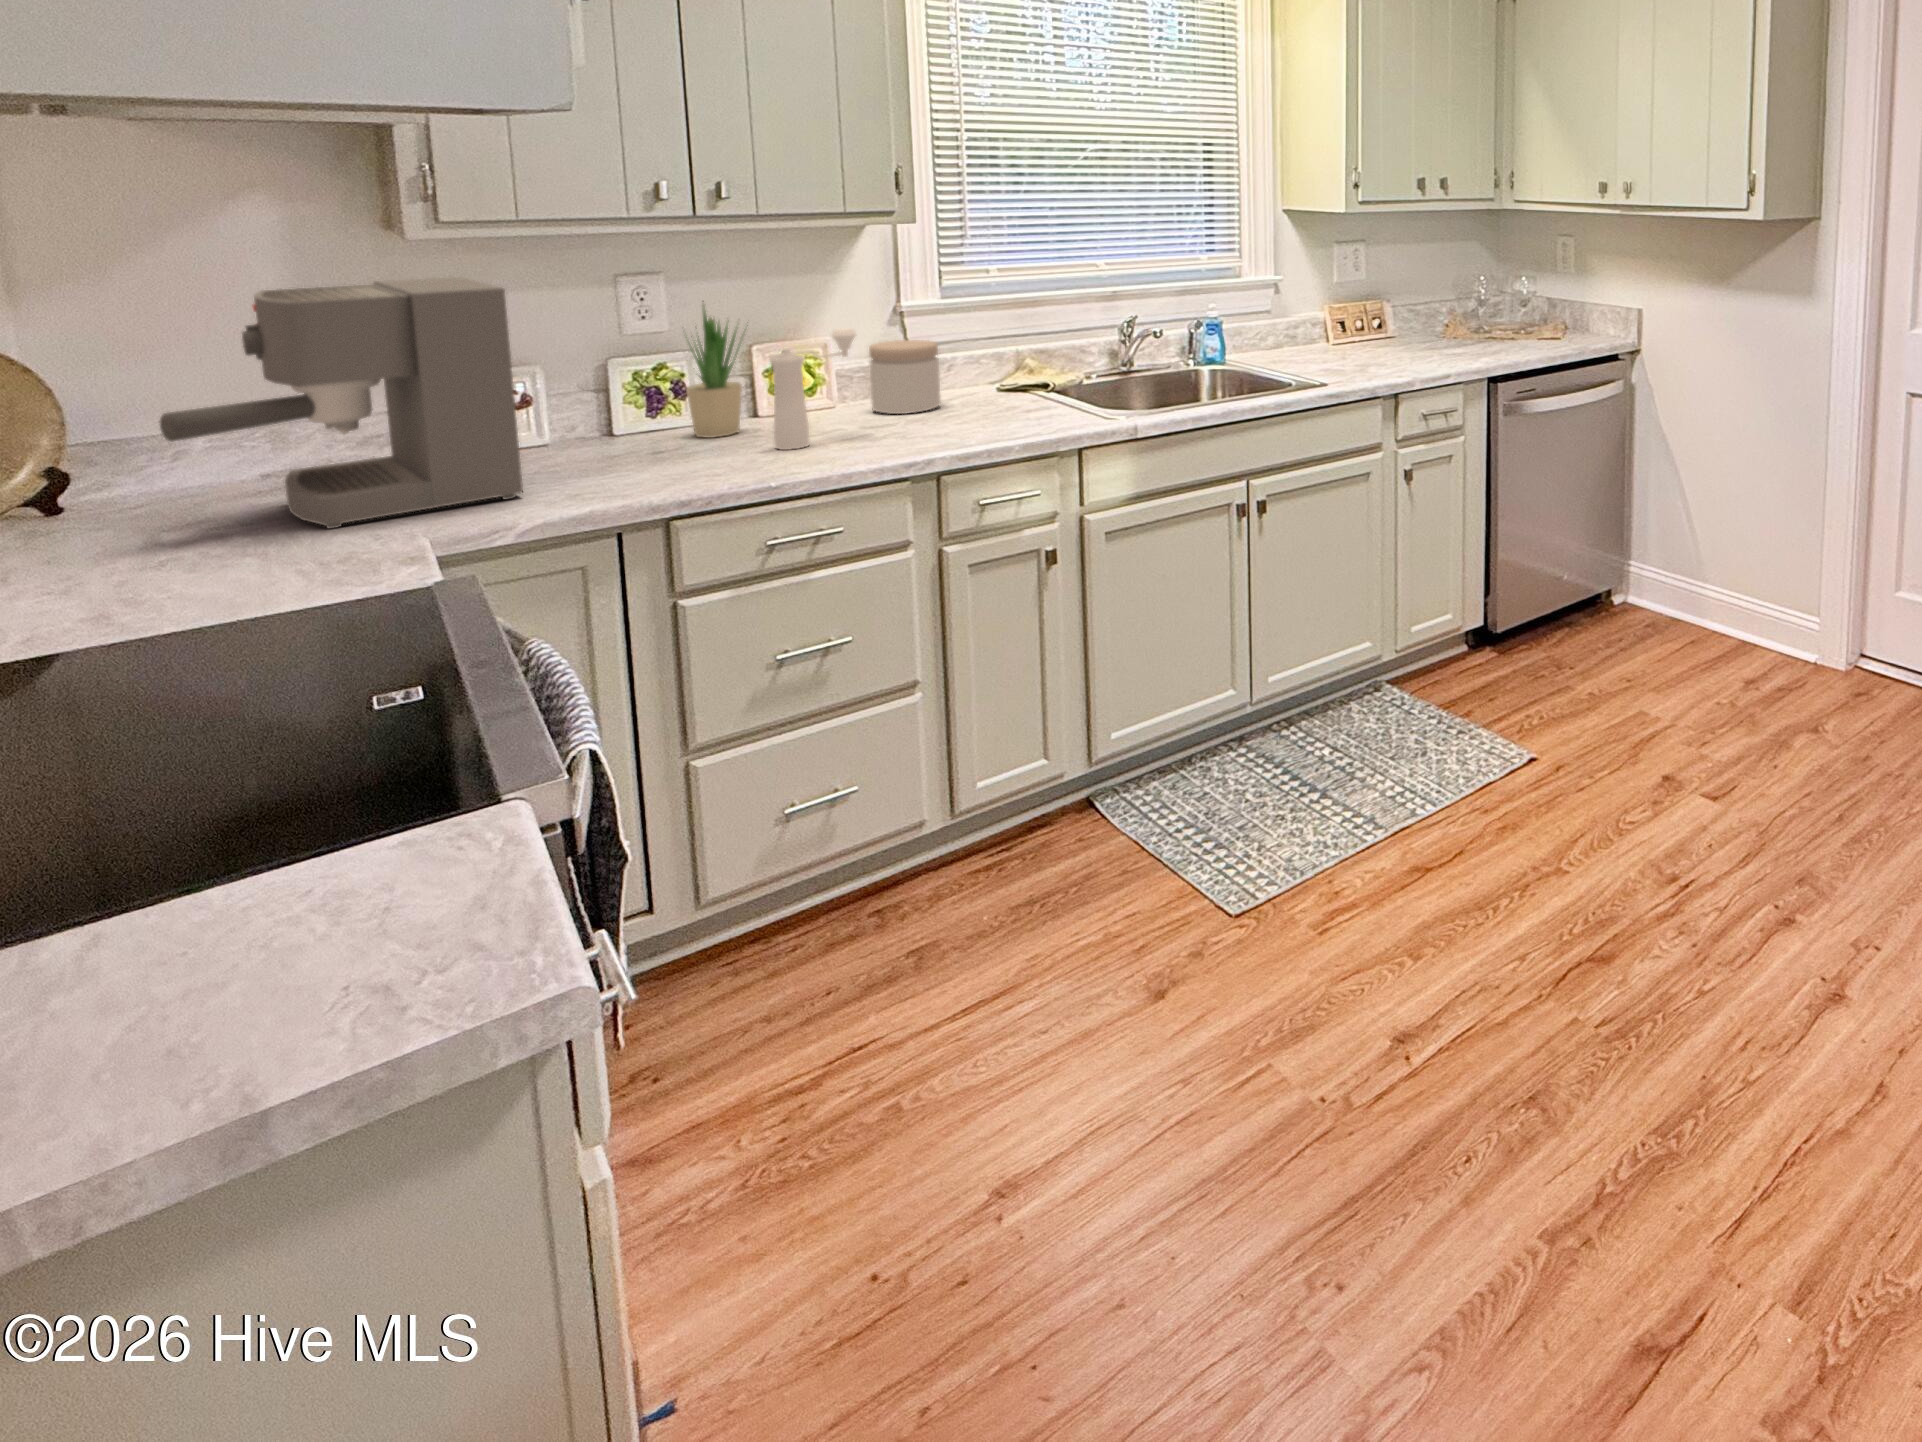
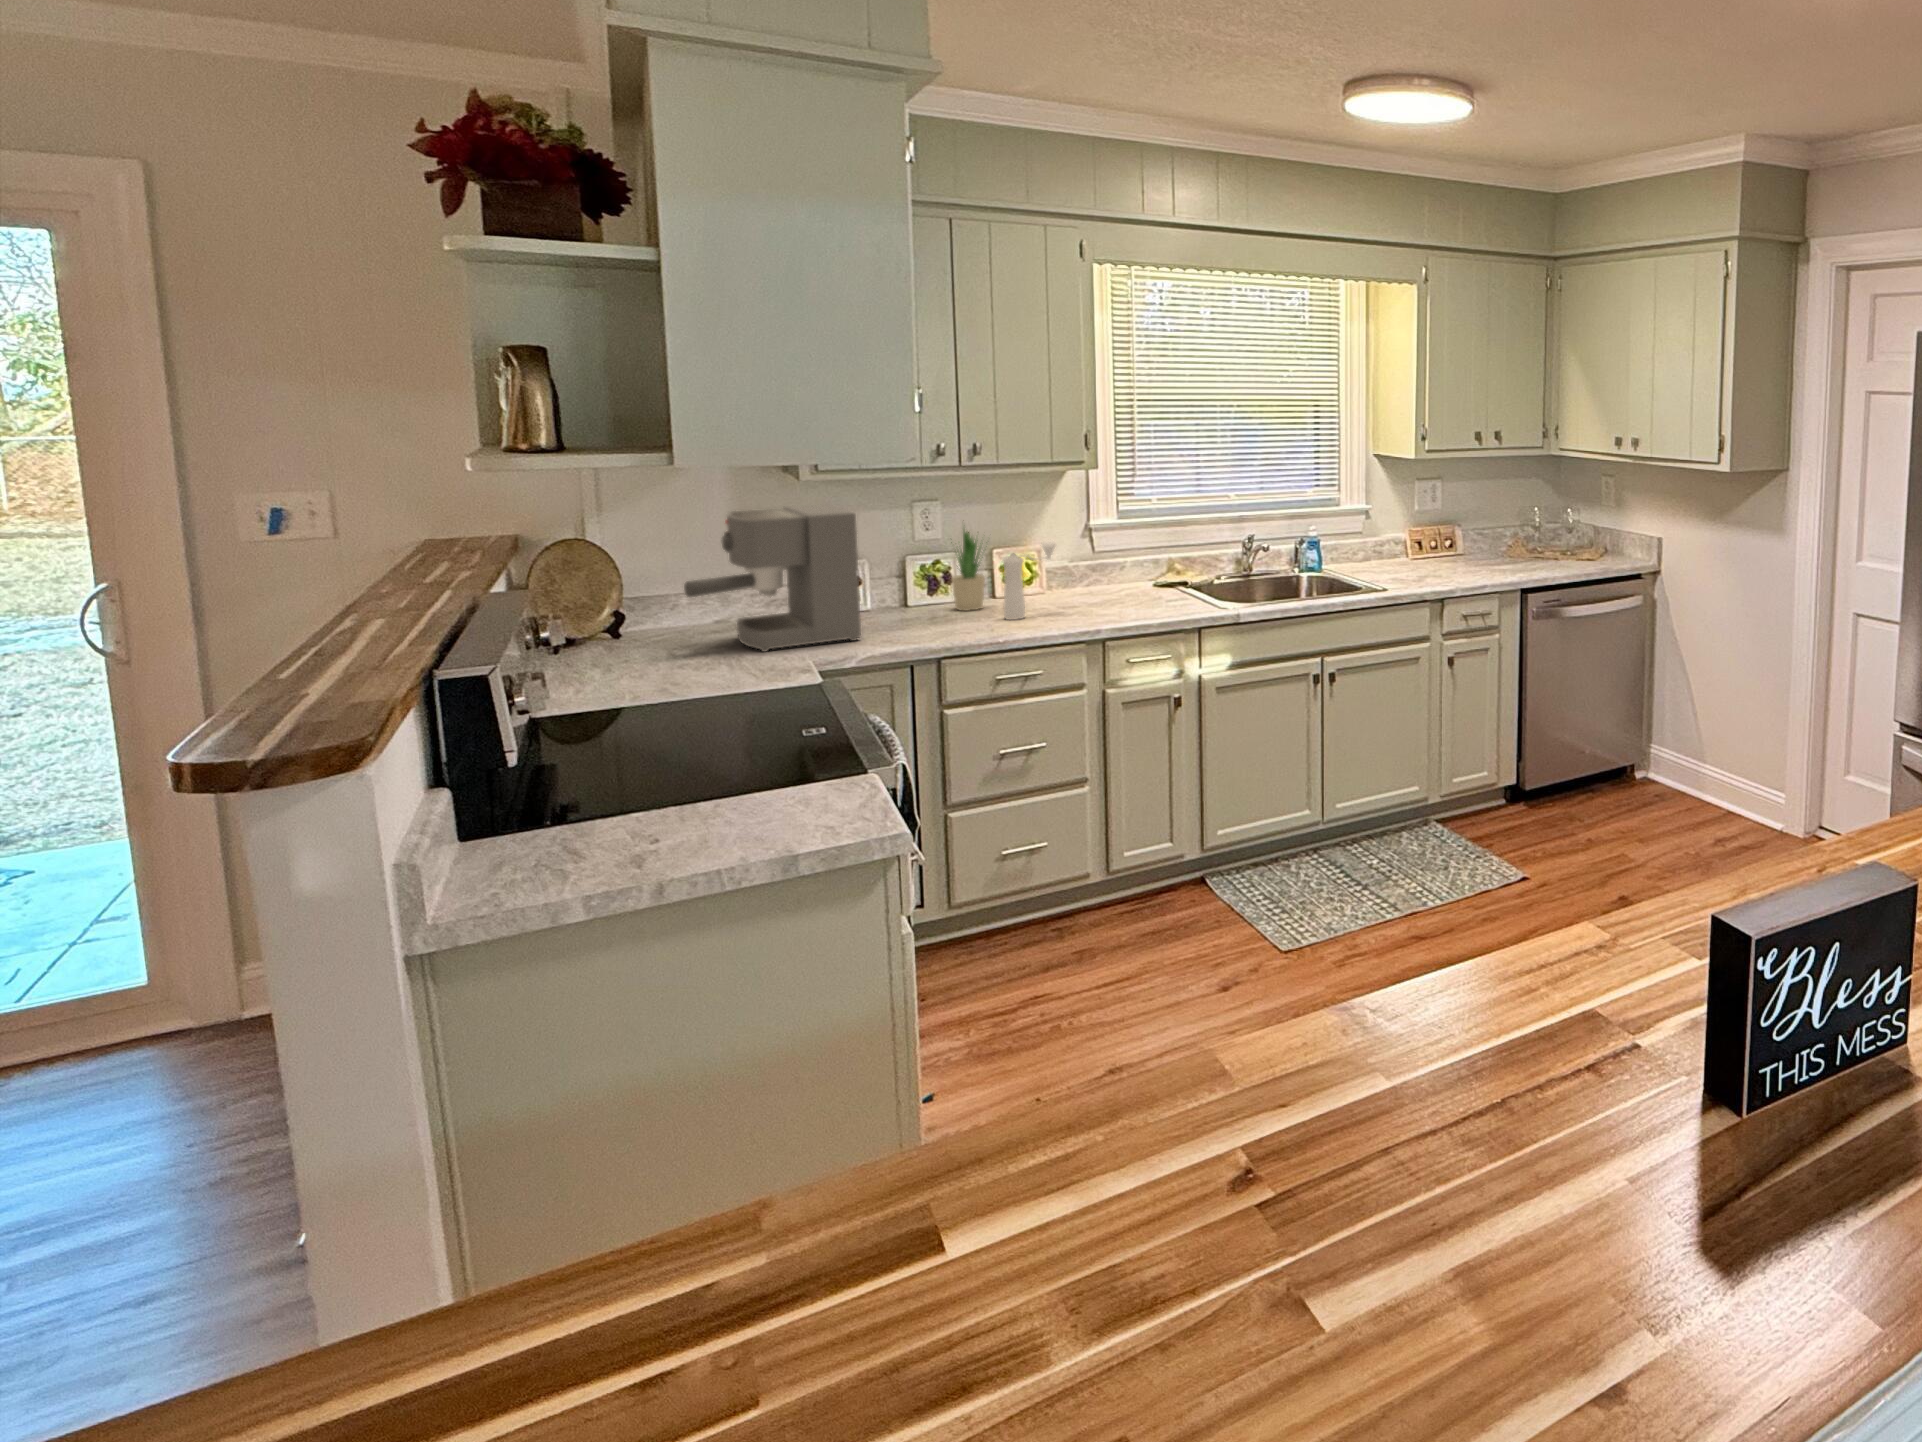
jar: present [869,340,941,414] -> none [1066,549,1113,600]

